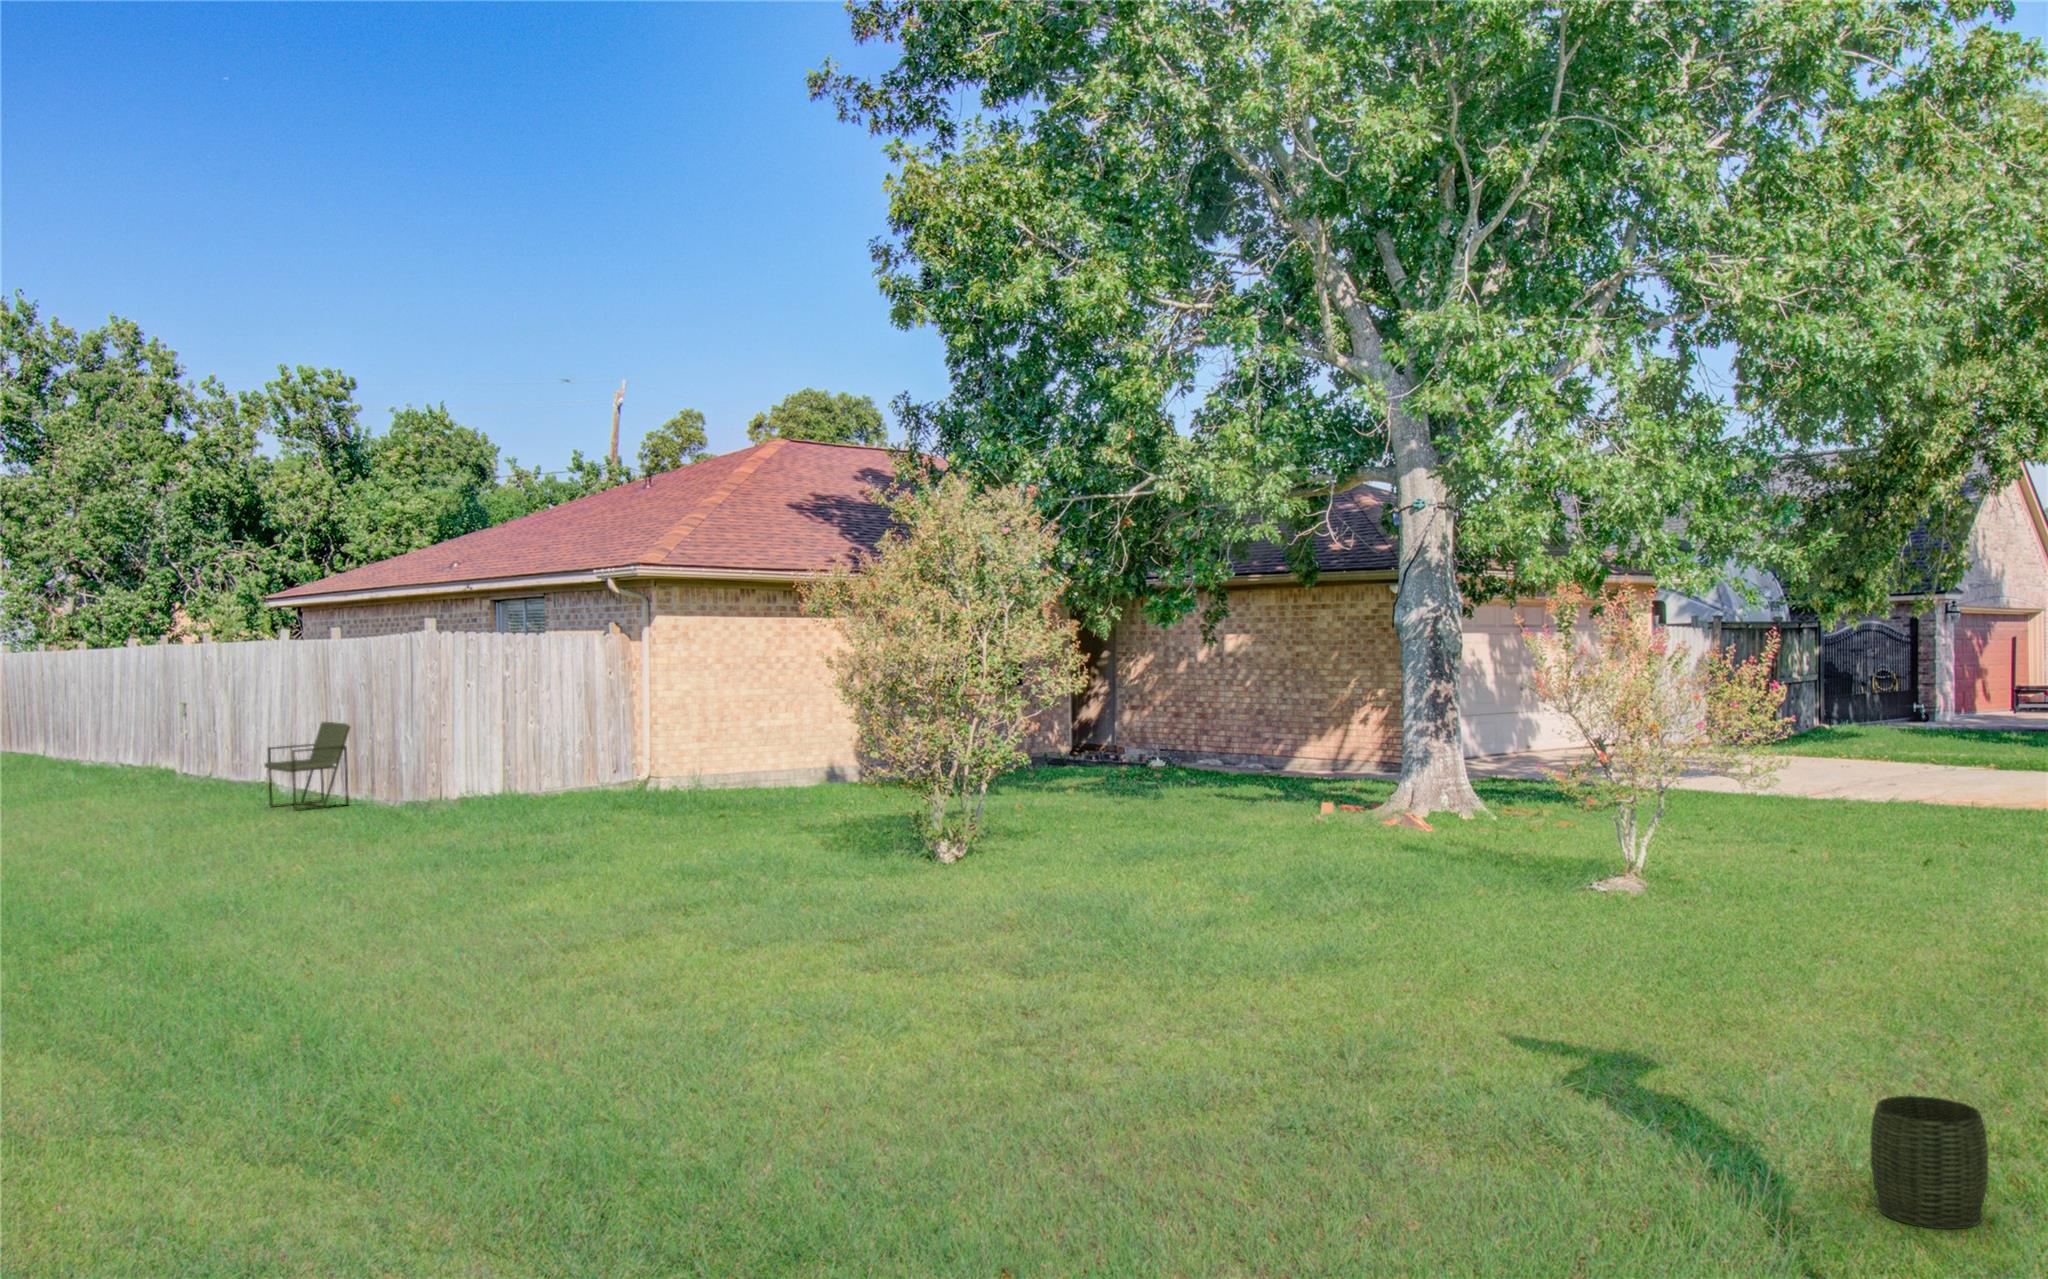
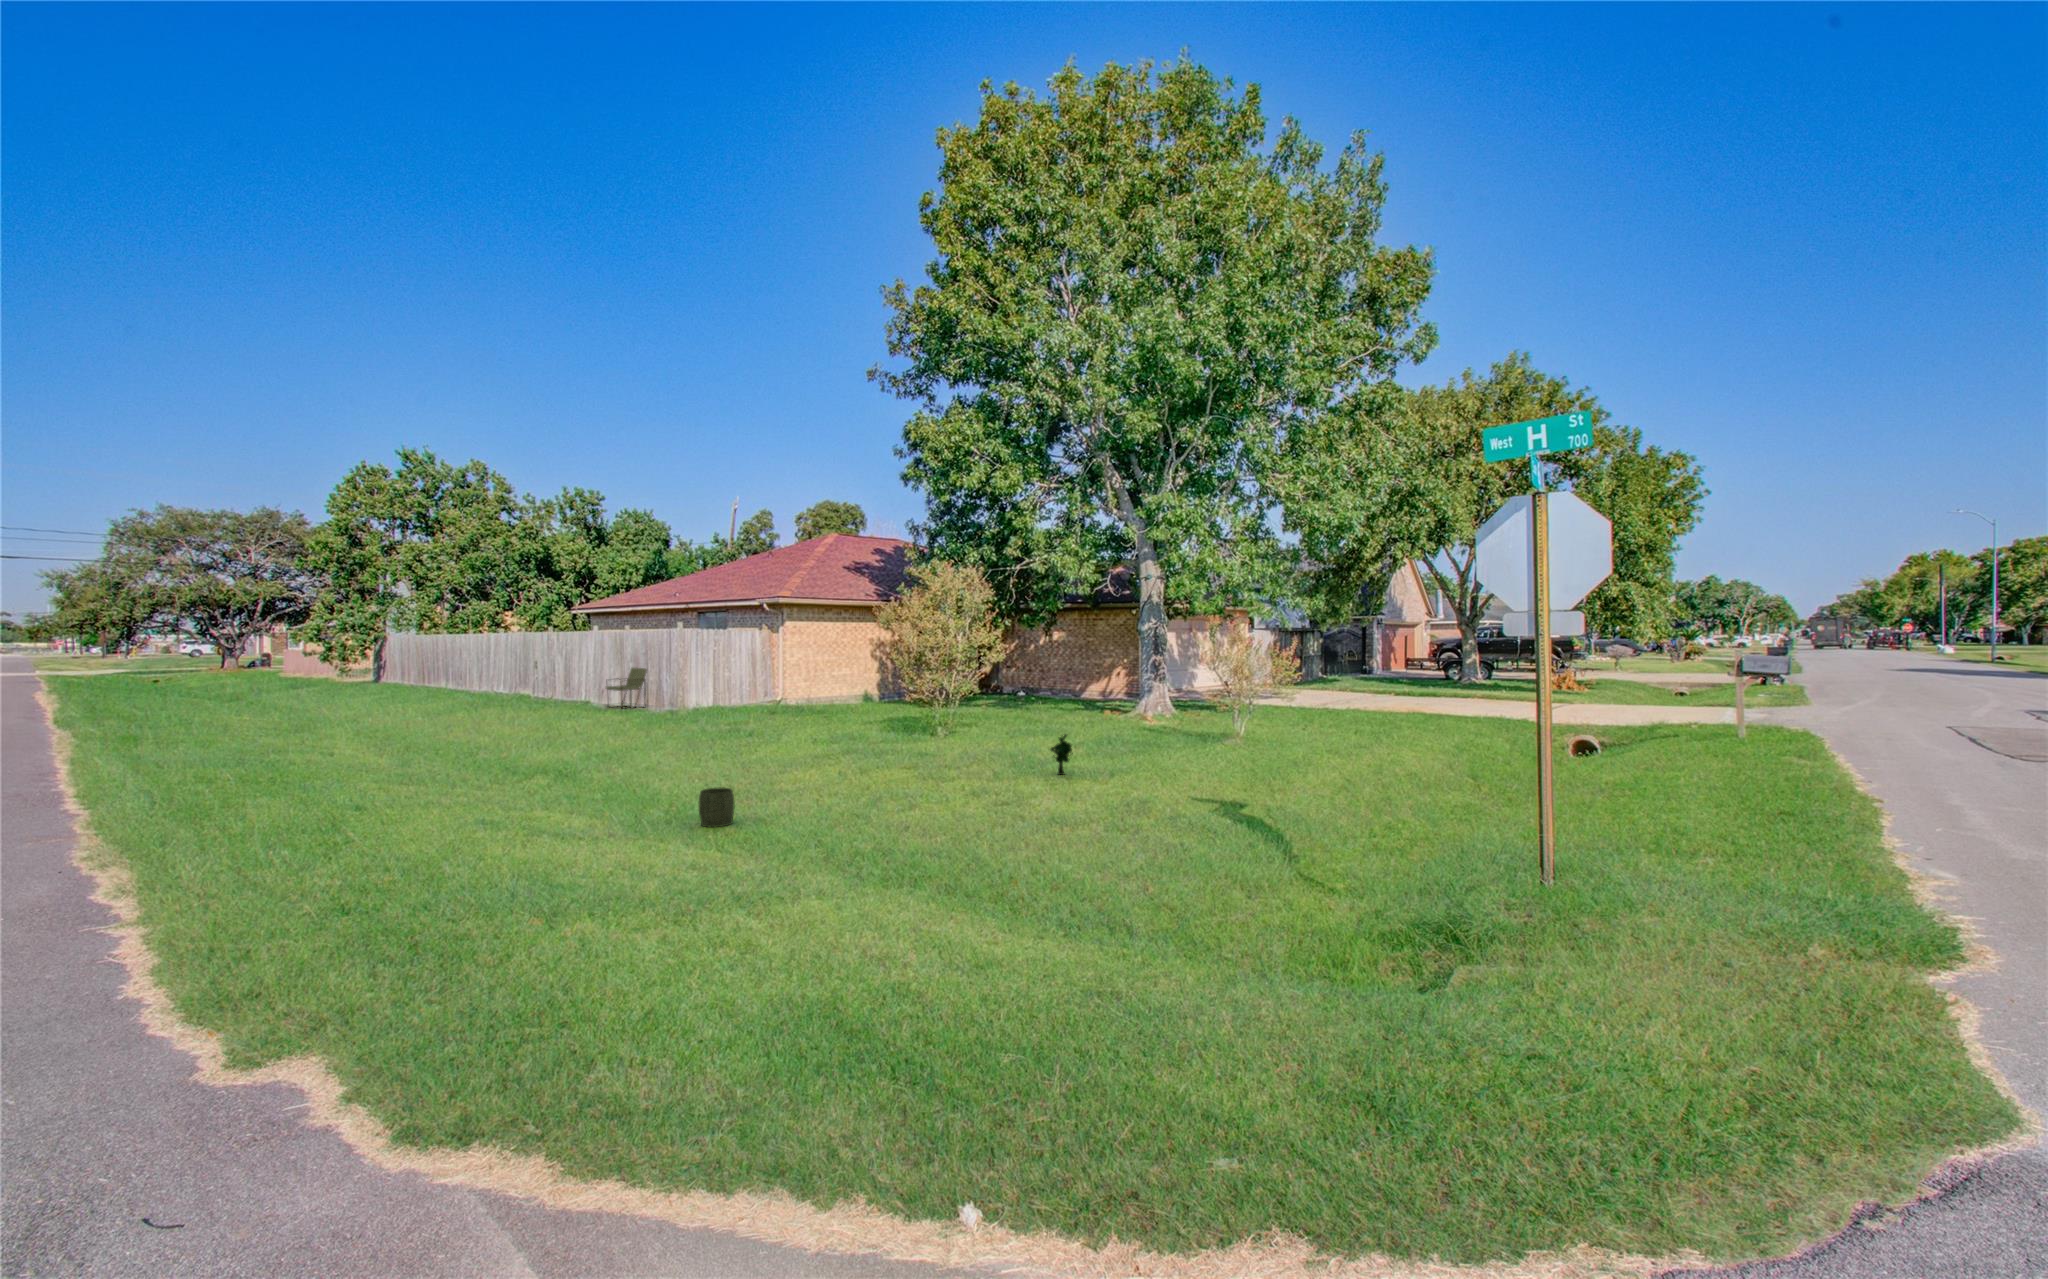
decorative plant: none [1140,915,1207,1028] -> present [1051,734,1073,775]
woven basket: present [1870,1096,1988,1229] -> present [699,787,735,827]

